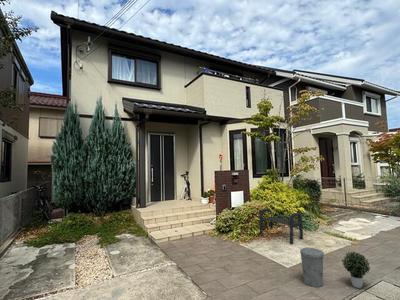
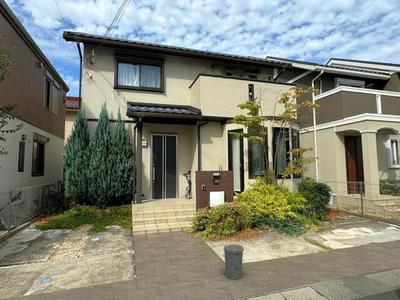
bench: present [259,209,303,244] -> none [231,210,271,244]
potted plant: present [342,252,370,288] -> none [259,251,282,284]

